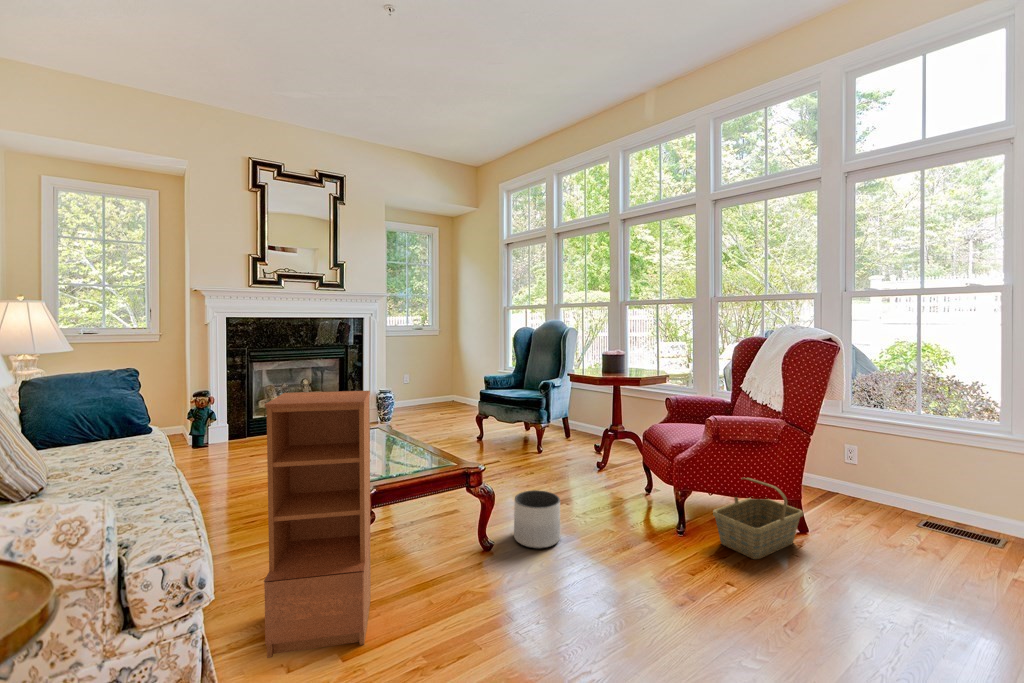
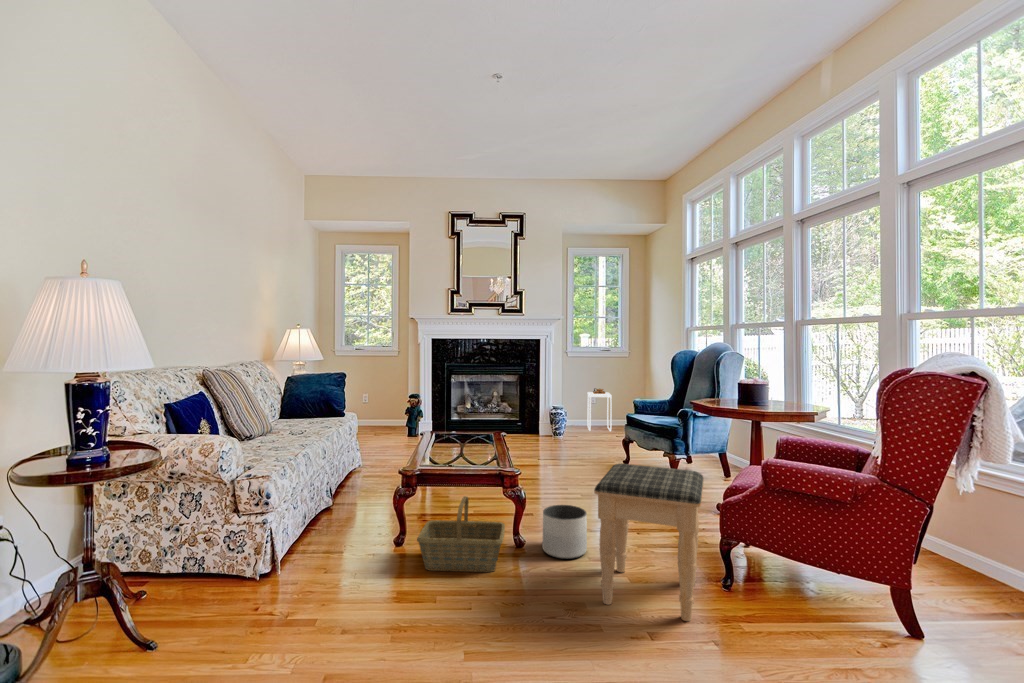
side table: none [403,367,432,410] -> present [588,389,612,431]
bookcase: present [264,391,371,658] -> none [318,392,403,575]
footstool: none [594,438,720,582] -> present [594,464,704,621]
basket: present [713,478,804,559] -> present [417,496,505,572]

